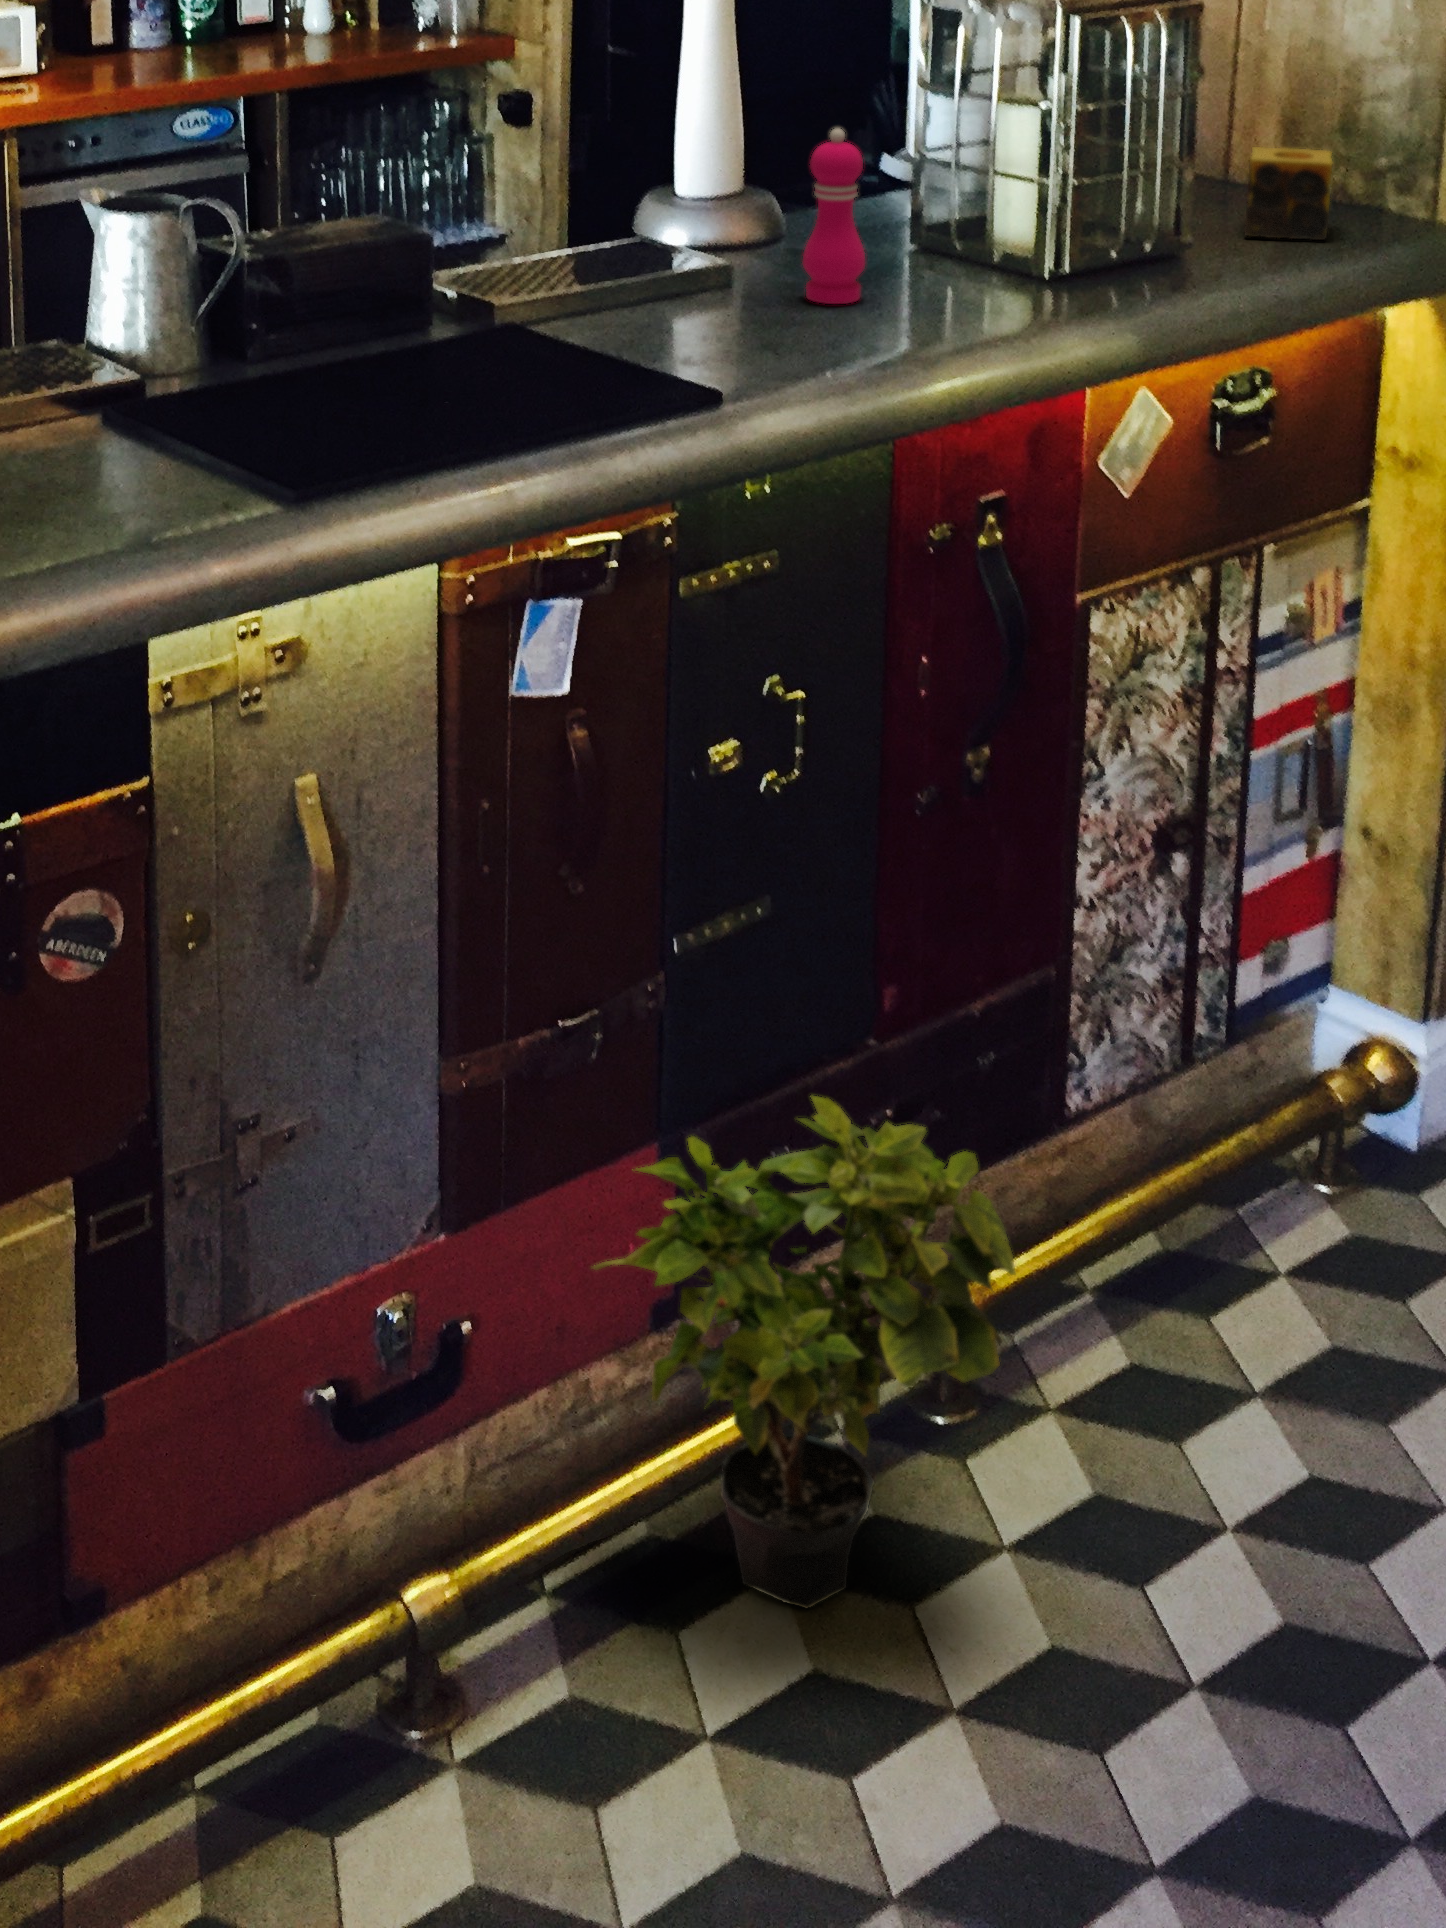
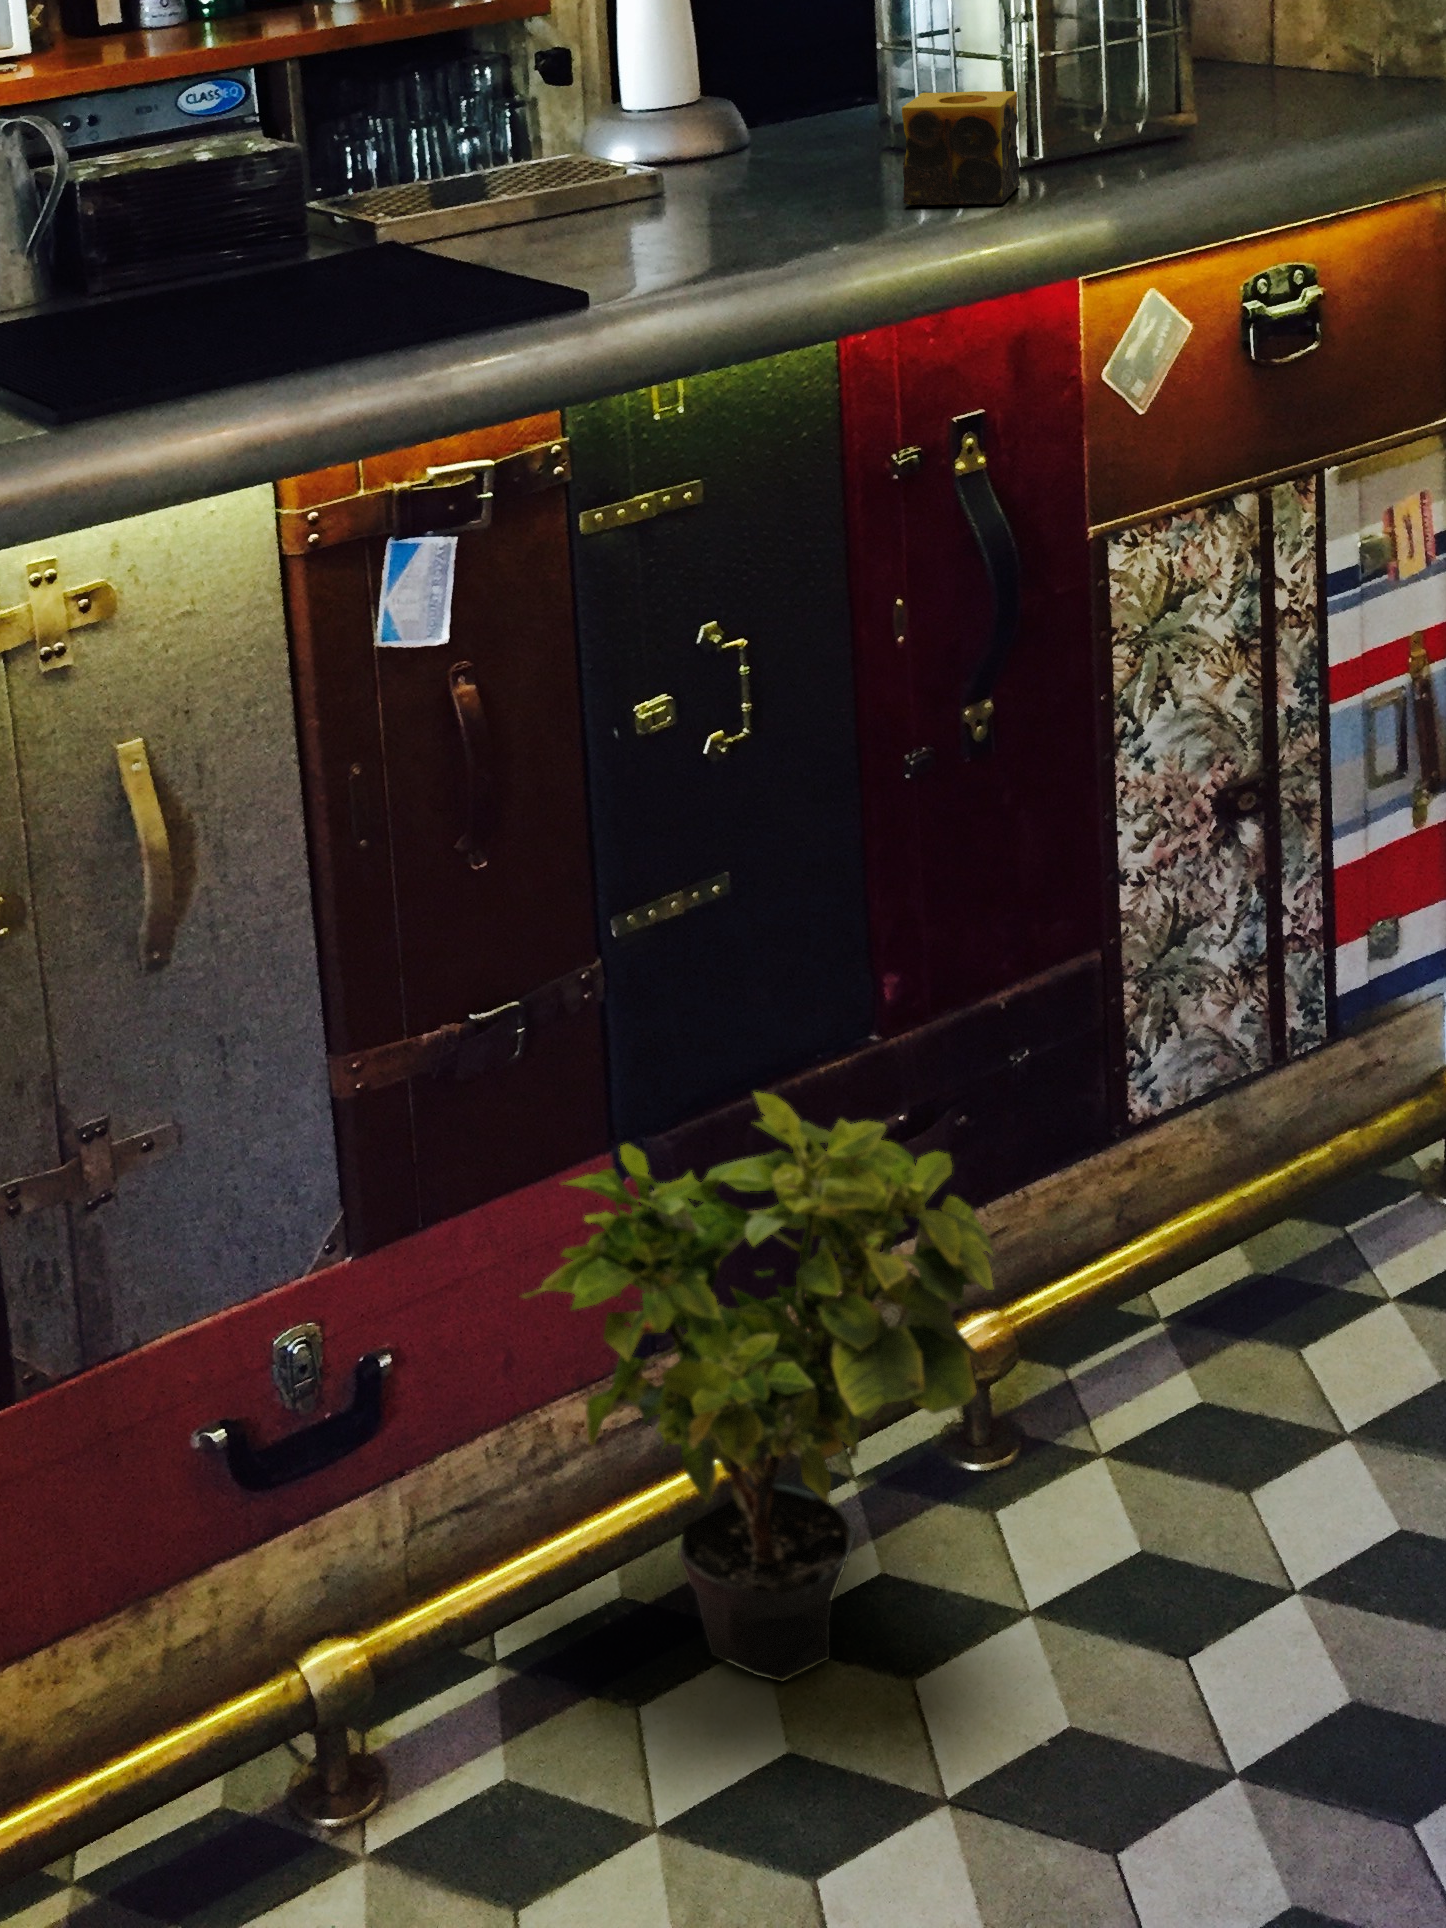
pepper mill: present [803,128,865,304] -> none [746,10,817,209]
candle: present [1244,147,1332,240] -> present [902,91,1020,205]

